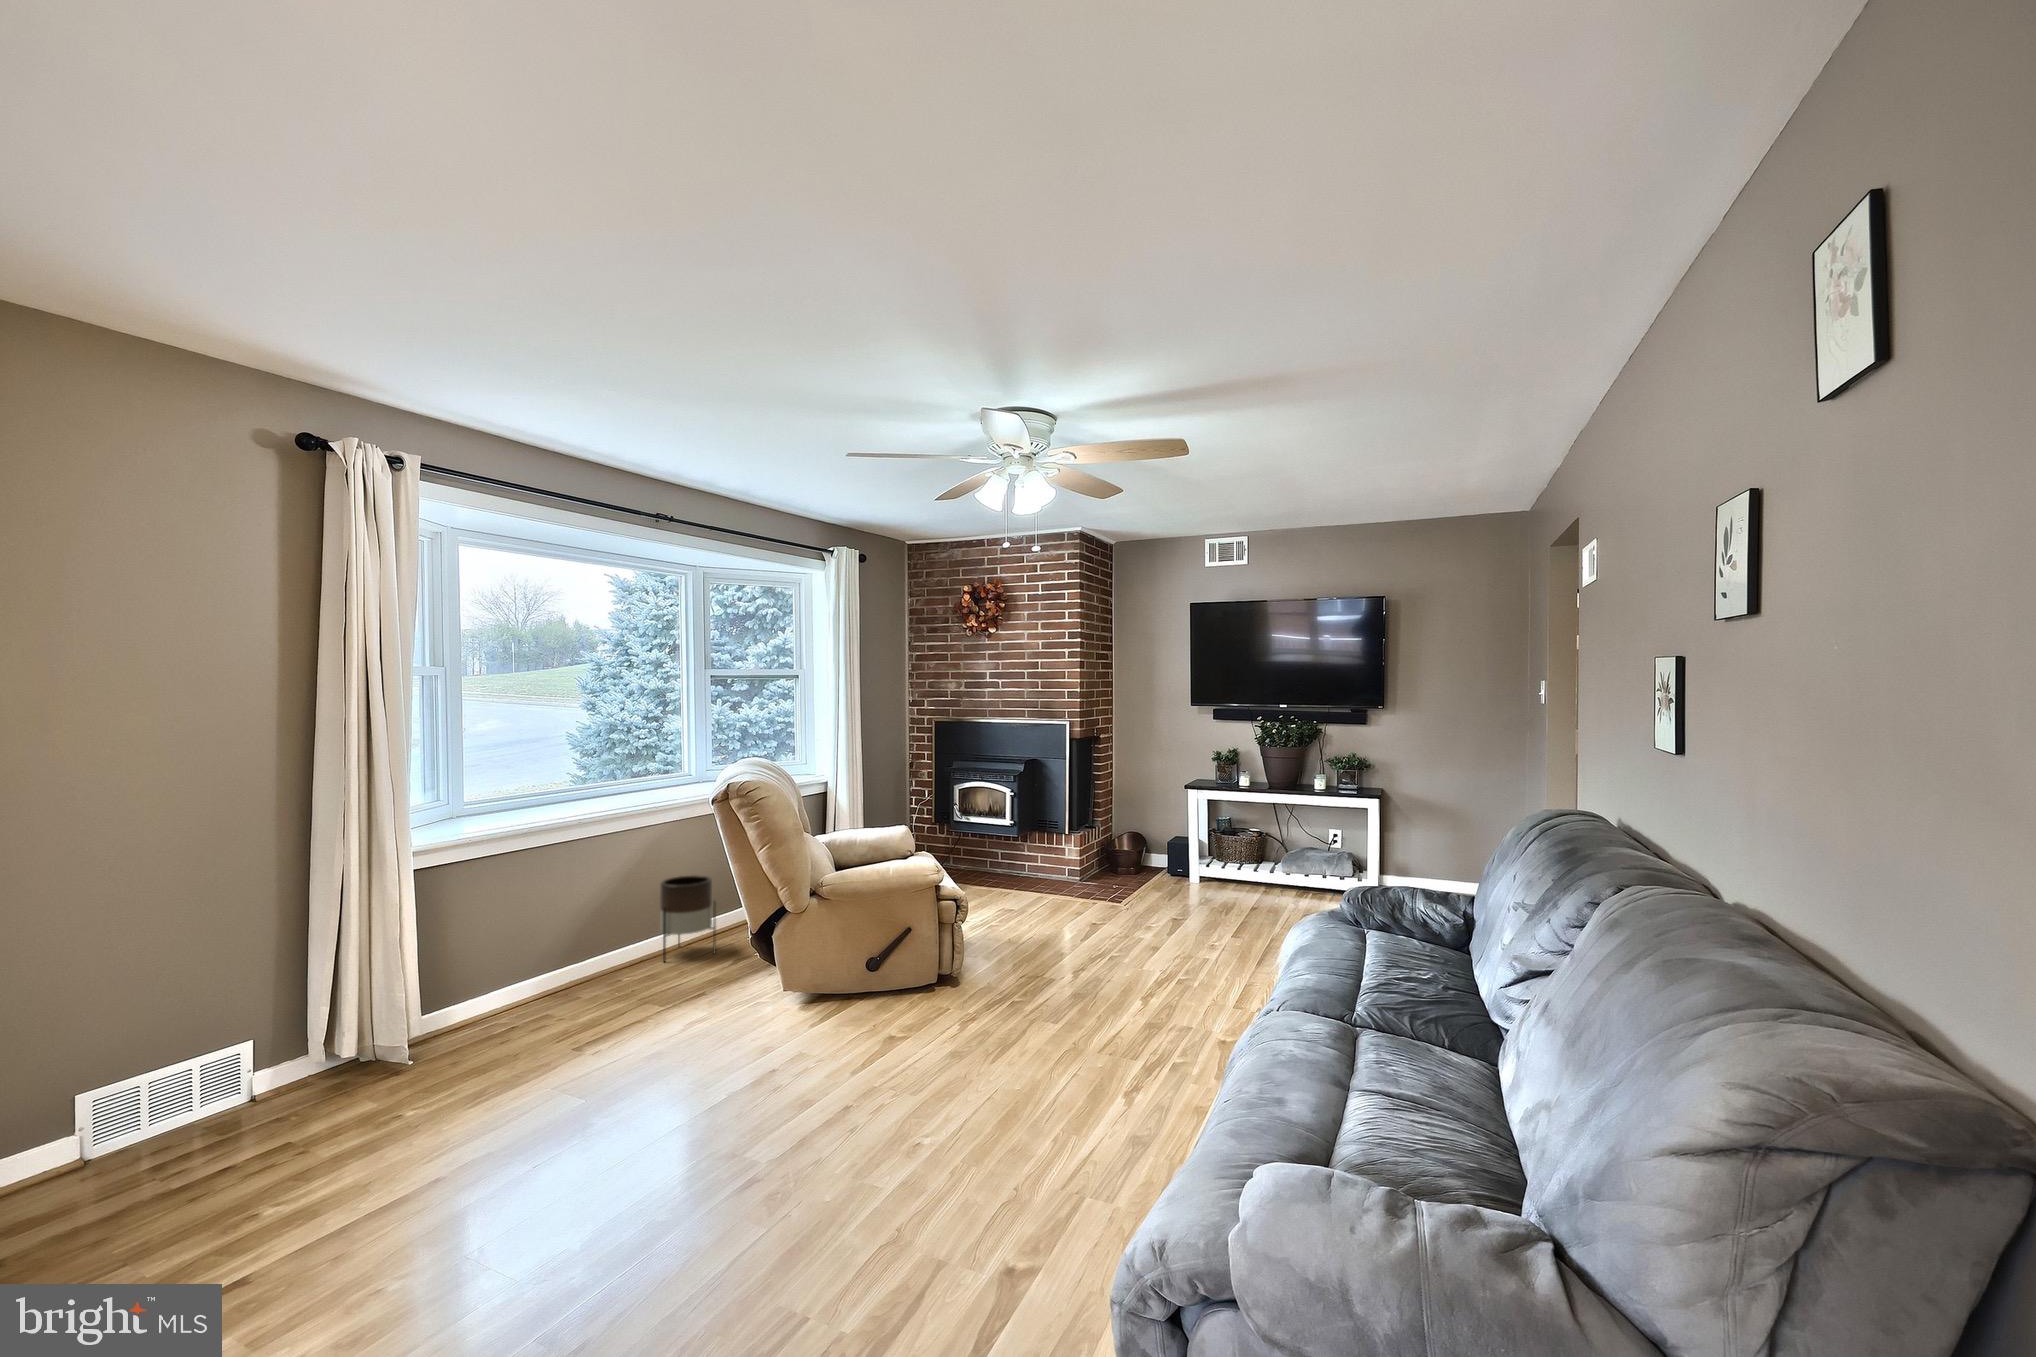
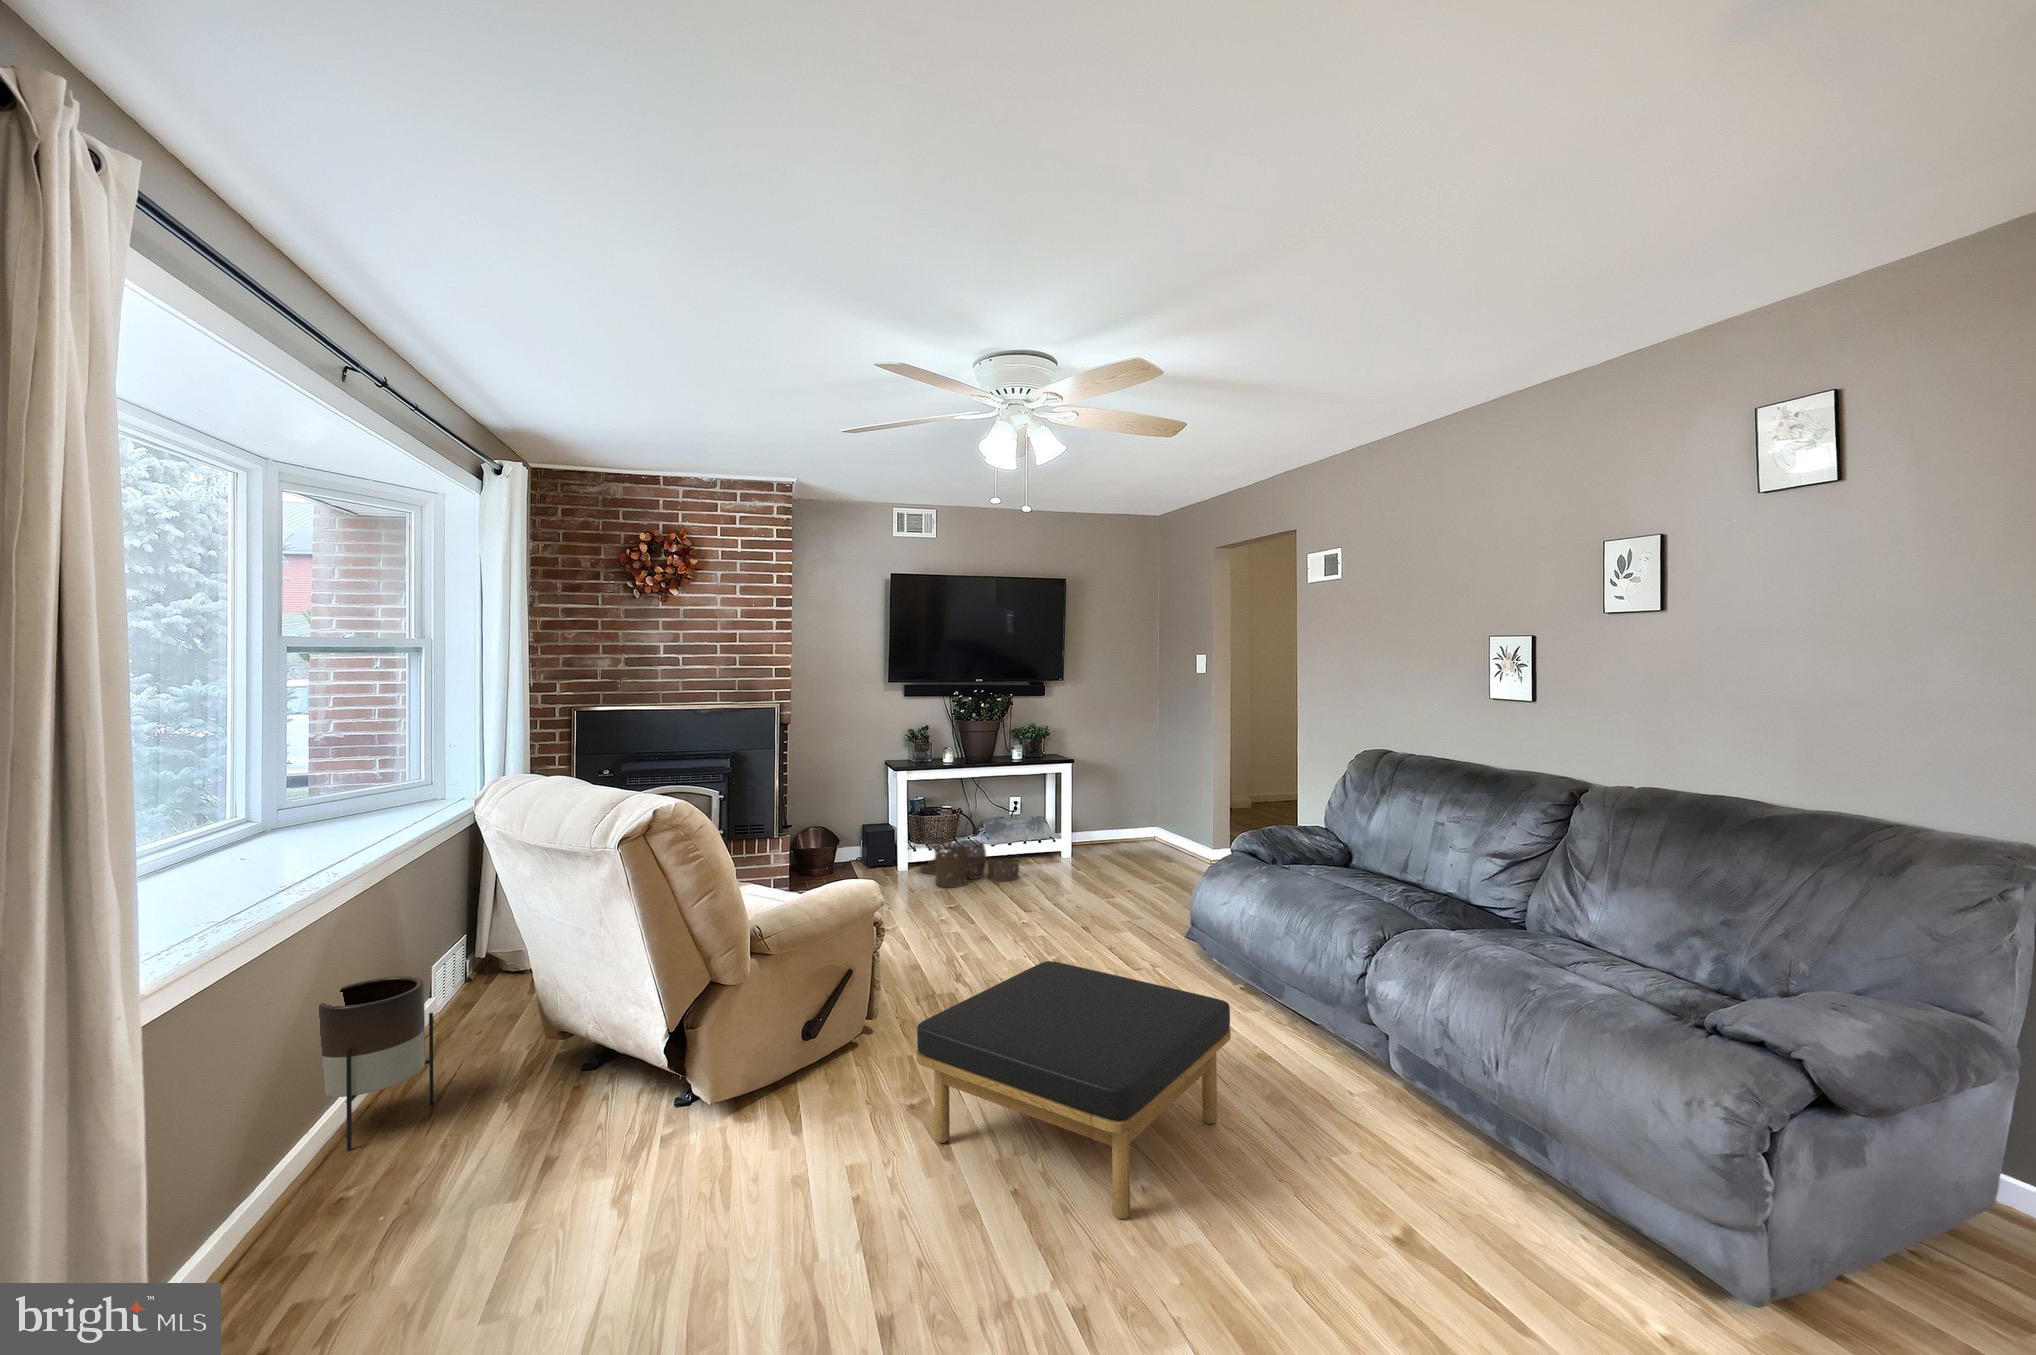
woven basket: none [1192,854,1283,911] -> present [920,837,1019,887]
ottoman: none [834,955,1039,1128] -> present [916,961,1231,1219]

